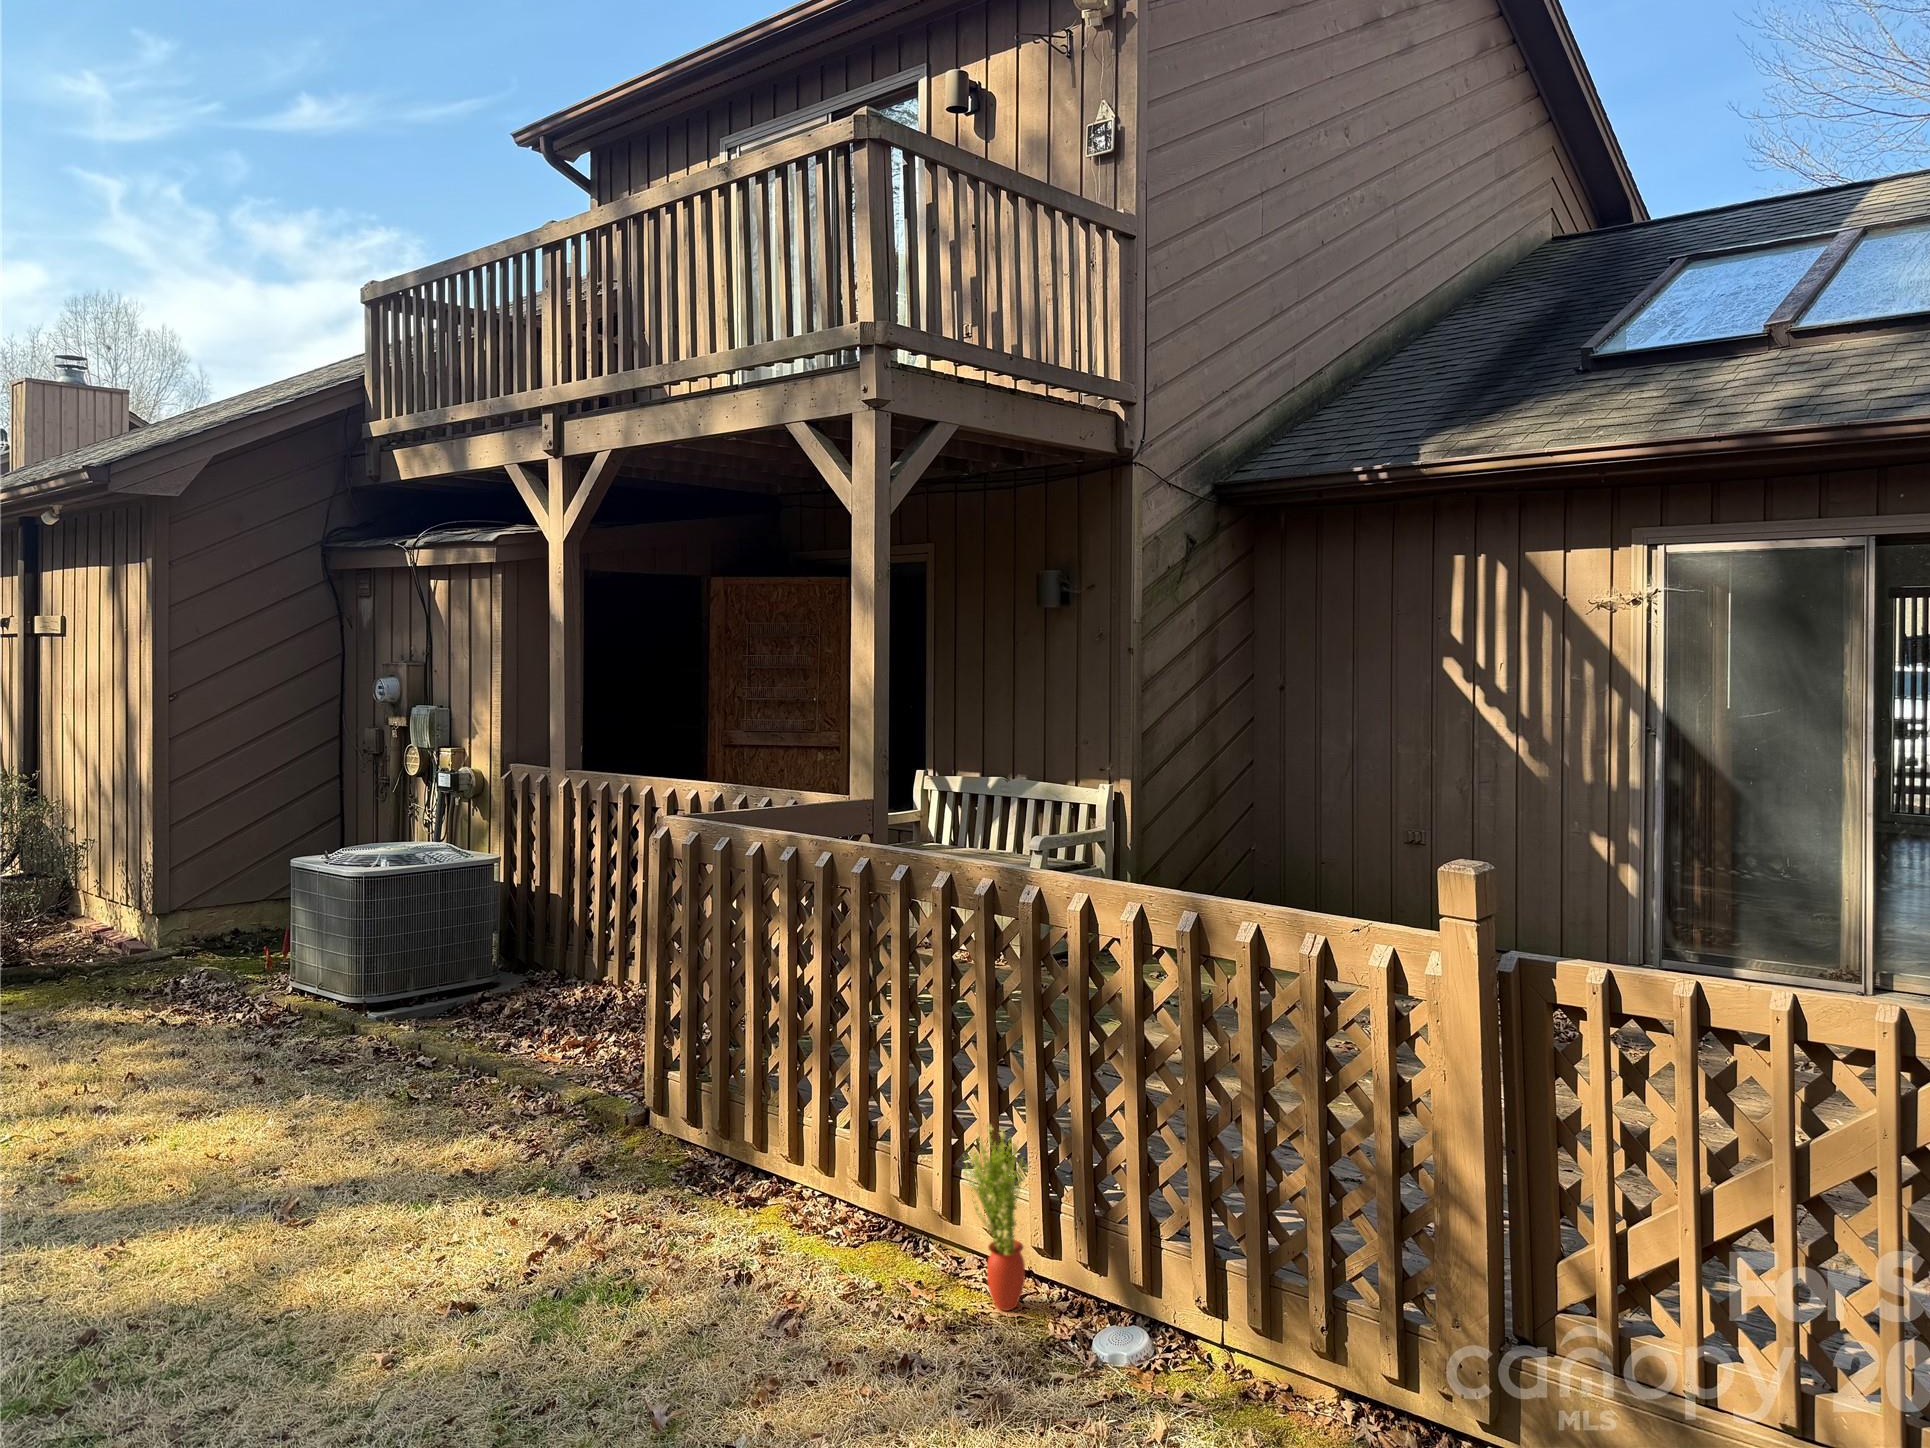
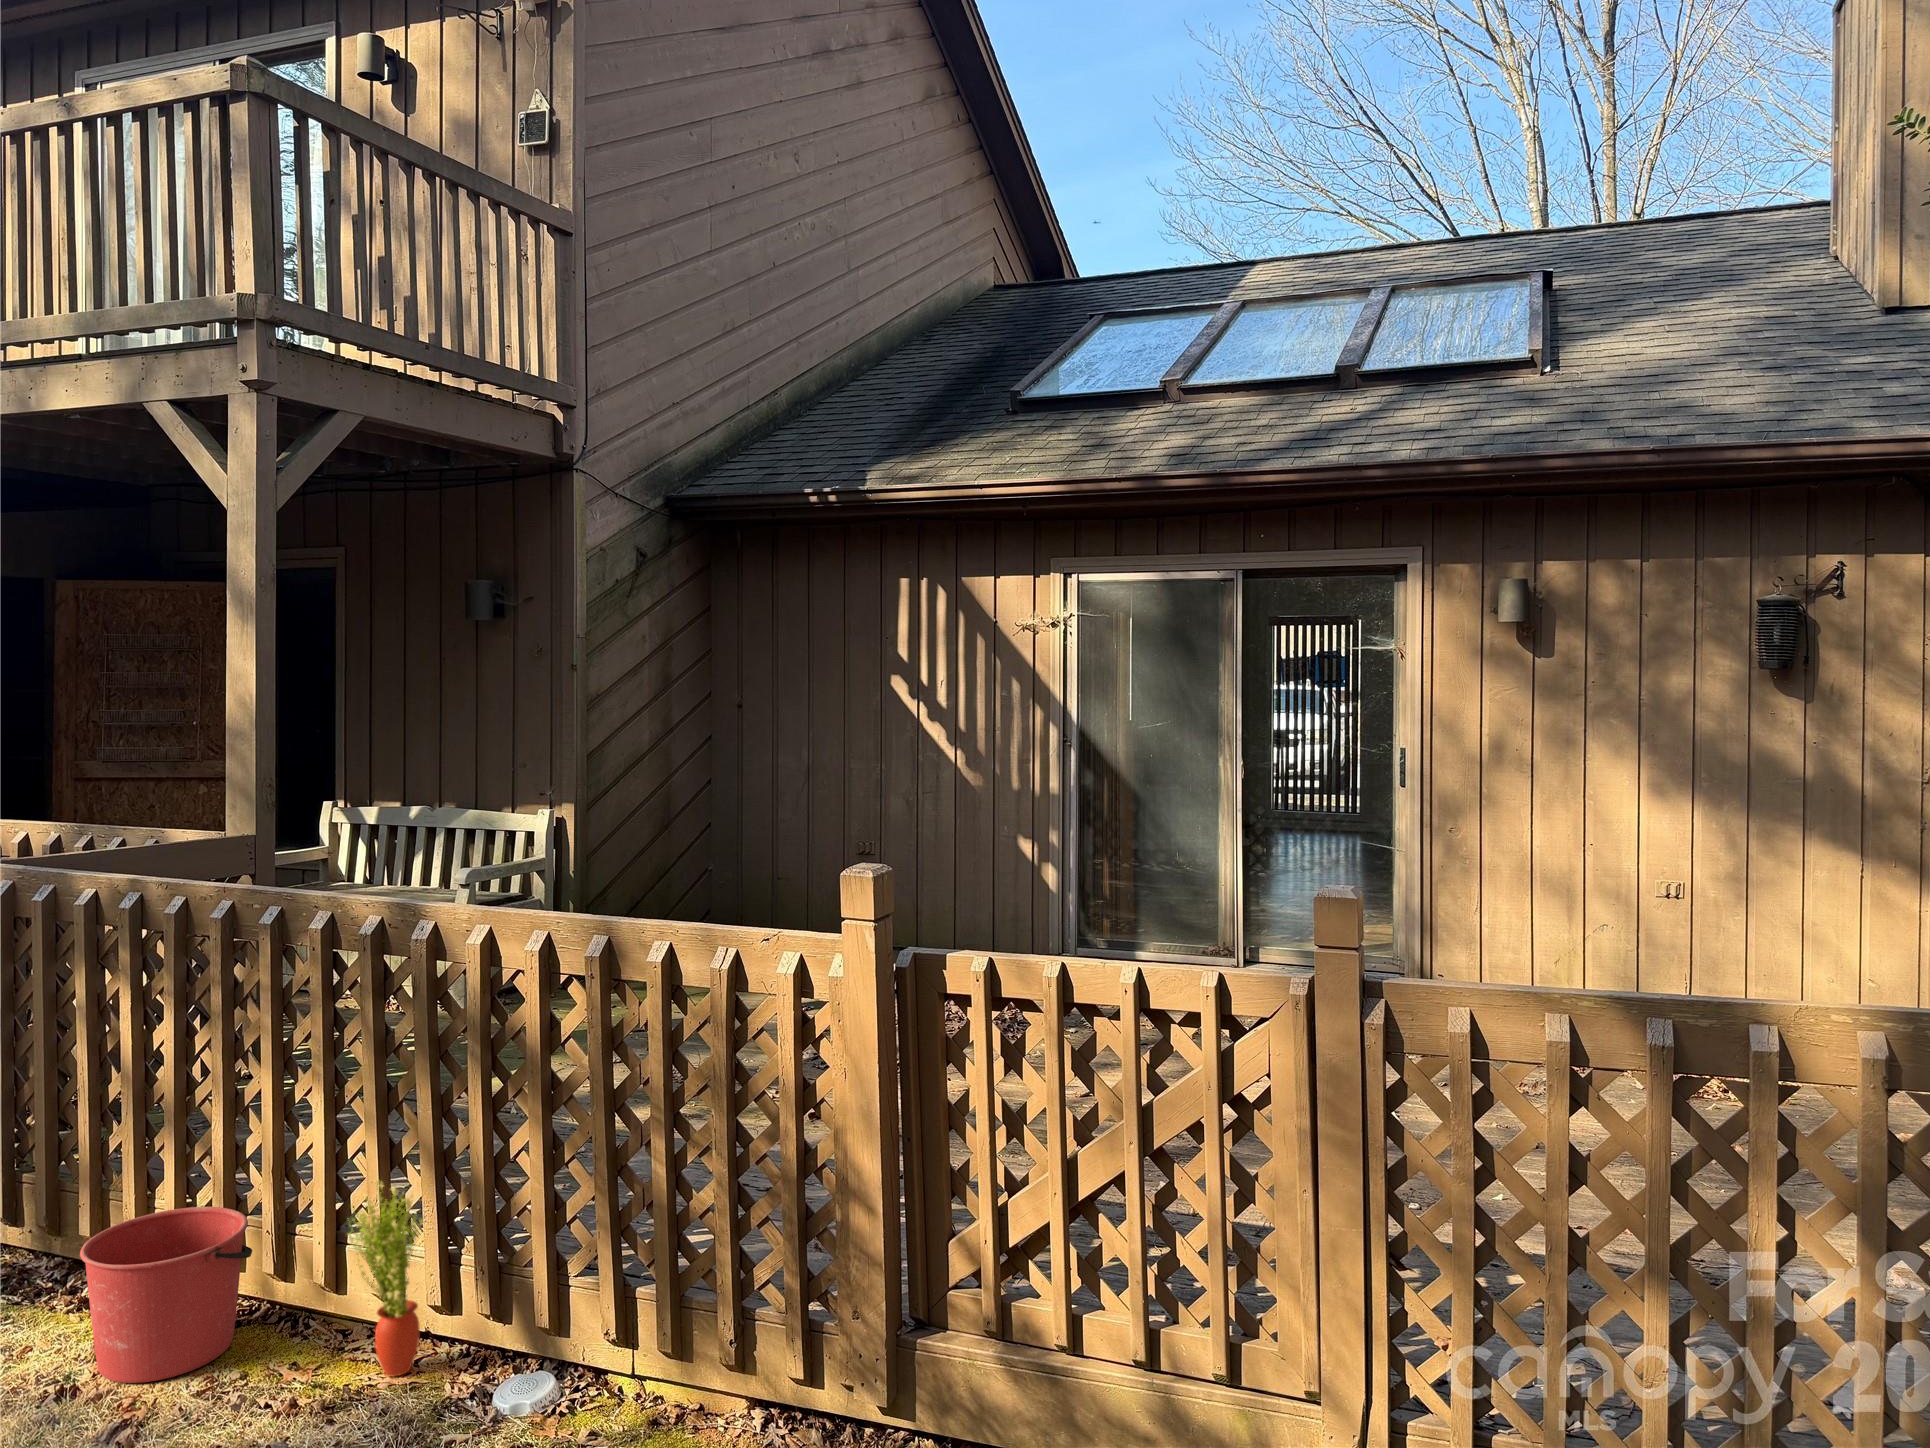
bucket: none [752,1124,882,1275] -> present [80,1207,252,1383]

